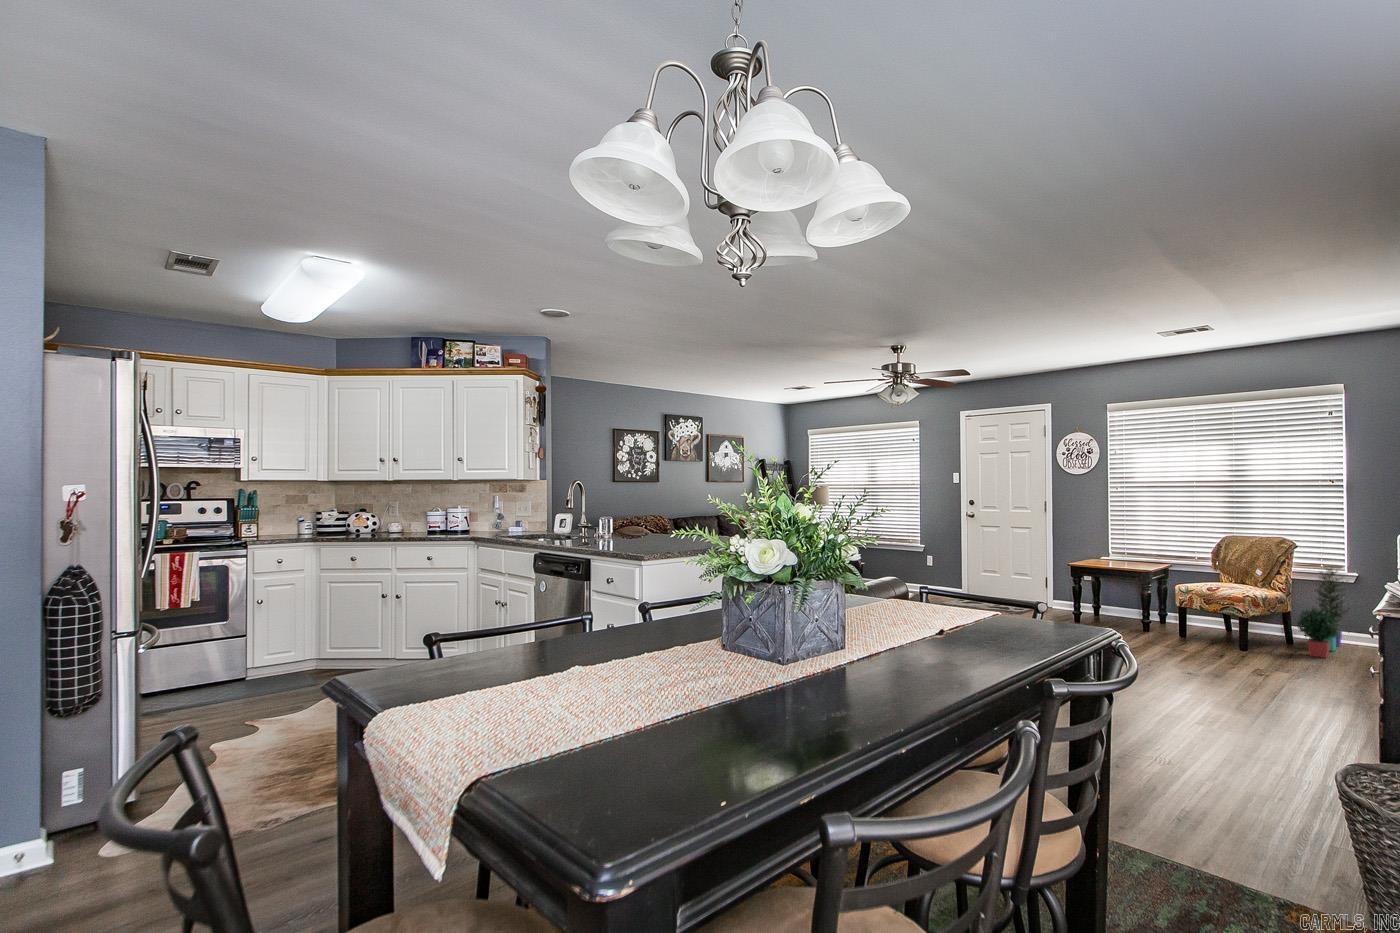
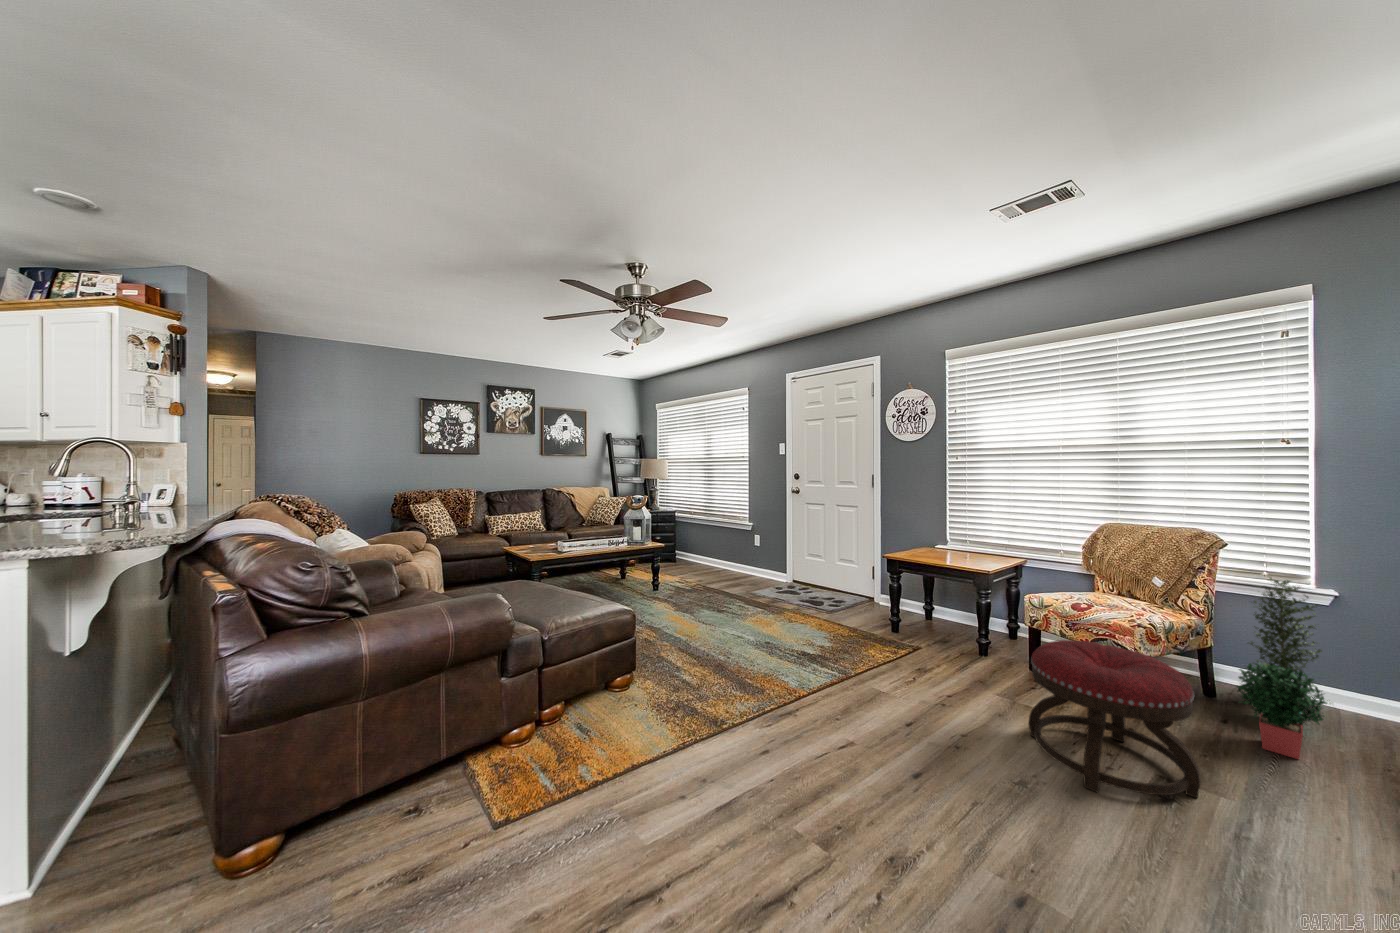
ottoman: none [1182,598,1270,667] -> present [1029,640,1201,798]

